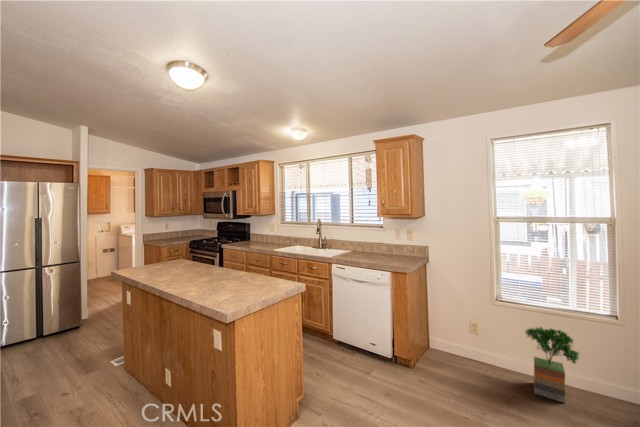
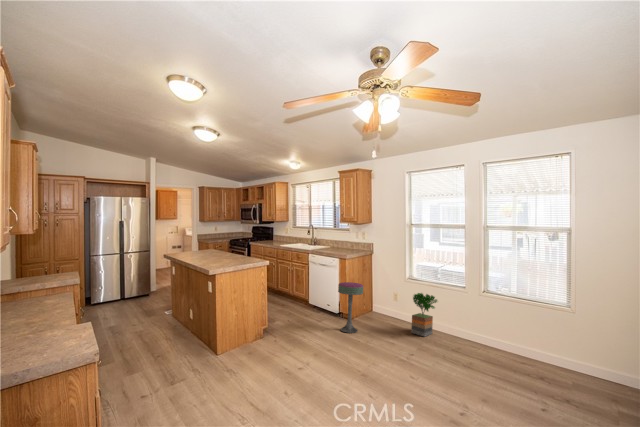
bar stool: none [416,317,462,411] -> present [338,282,363,333]

